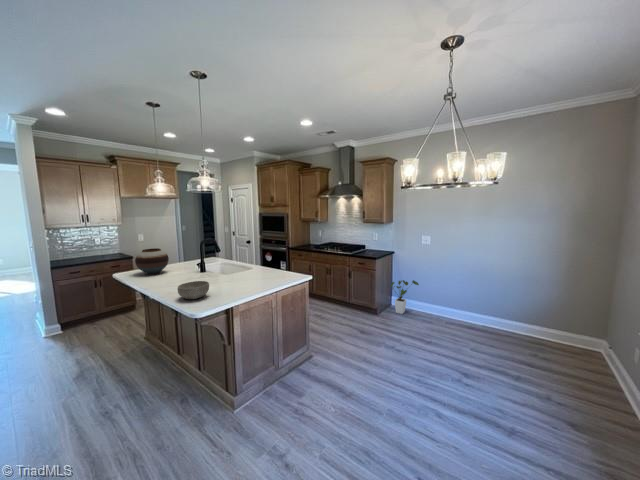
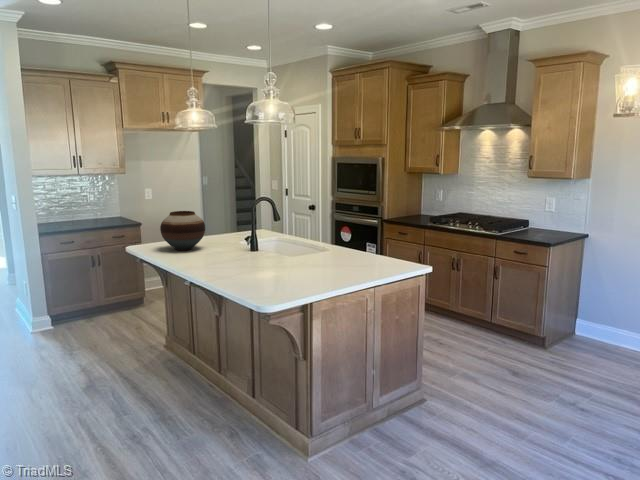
house plant: present [391,280,419,314] -> none [574,289,632,350]
bowl: present [178,281,209,299] -> none [236,261,278,286]

